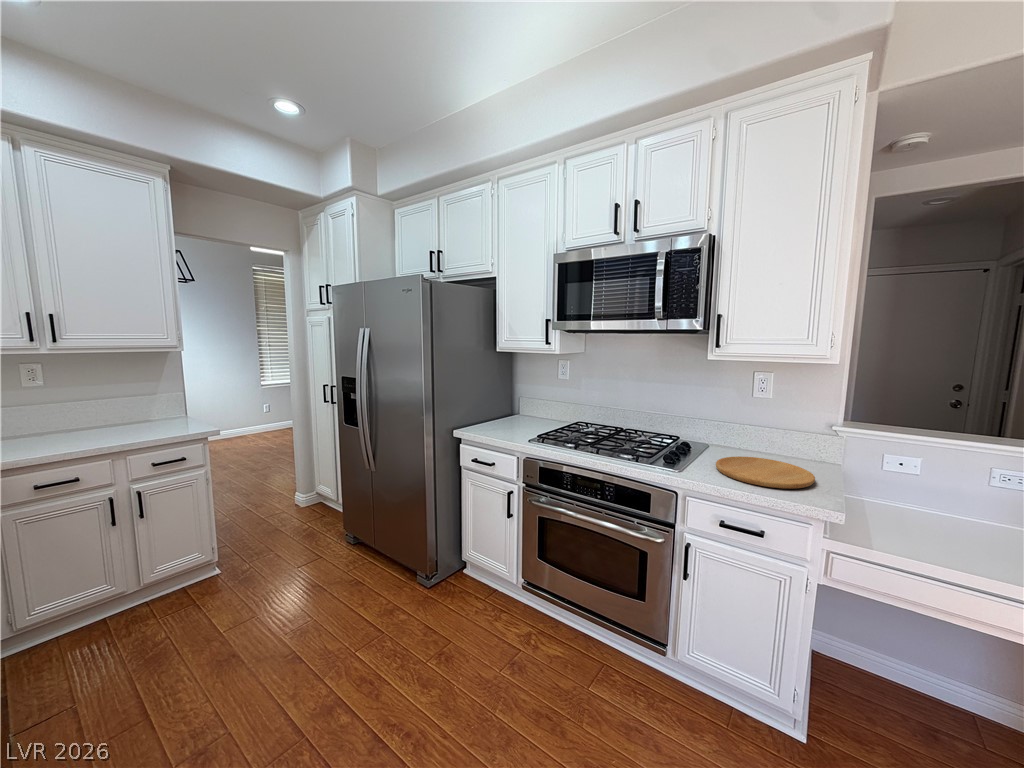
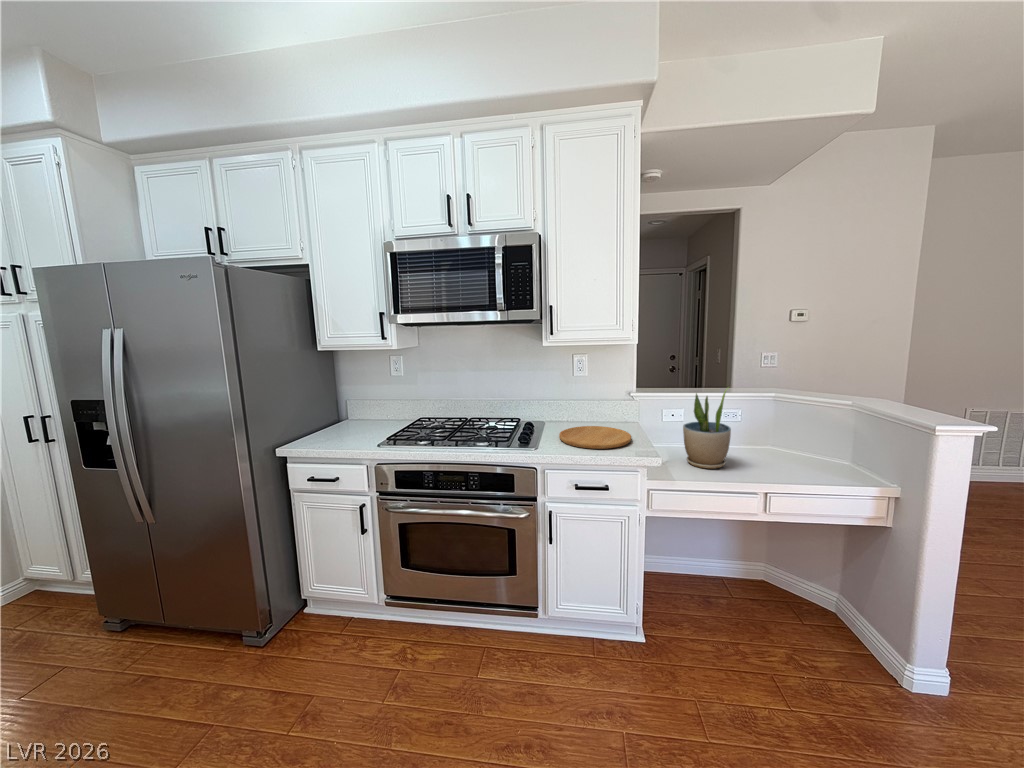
potted plant: none [906,436,995,550] -> present [683,390,731,469]

